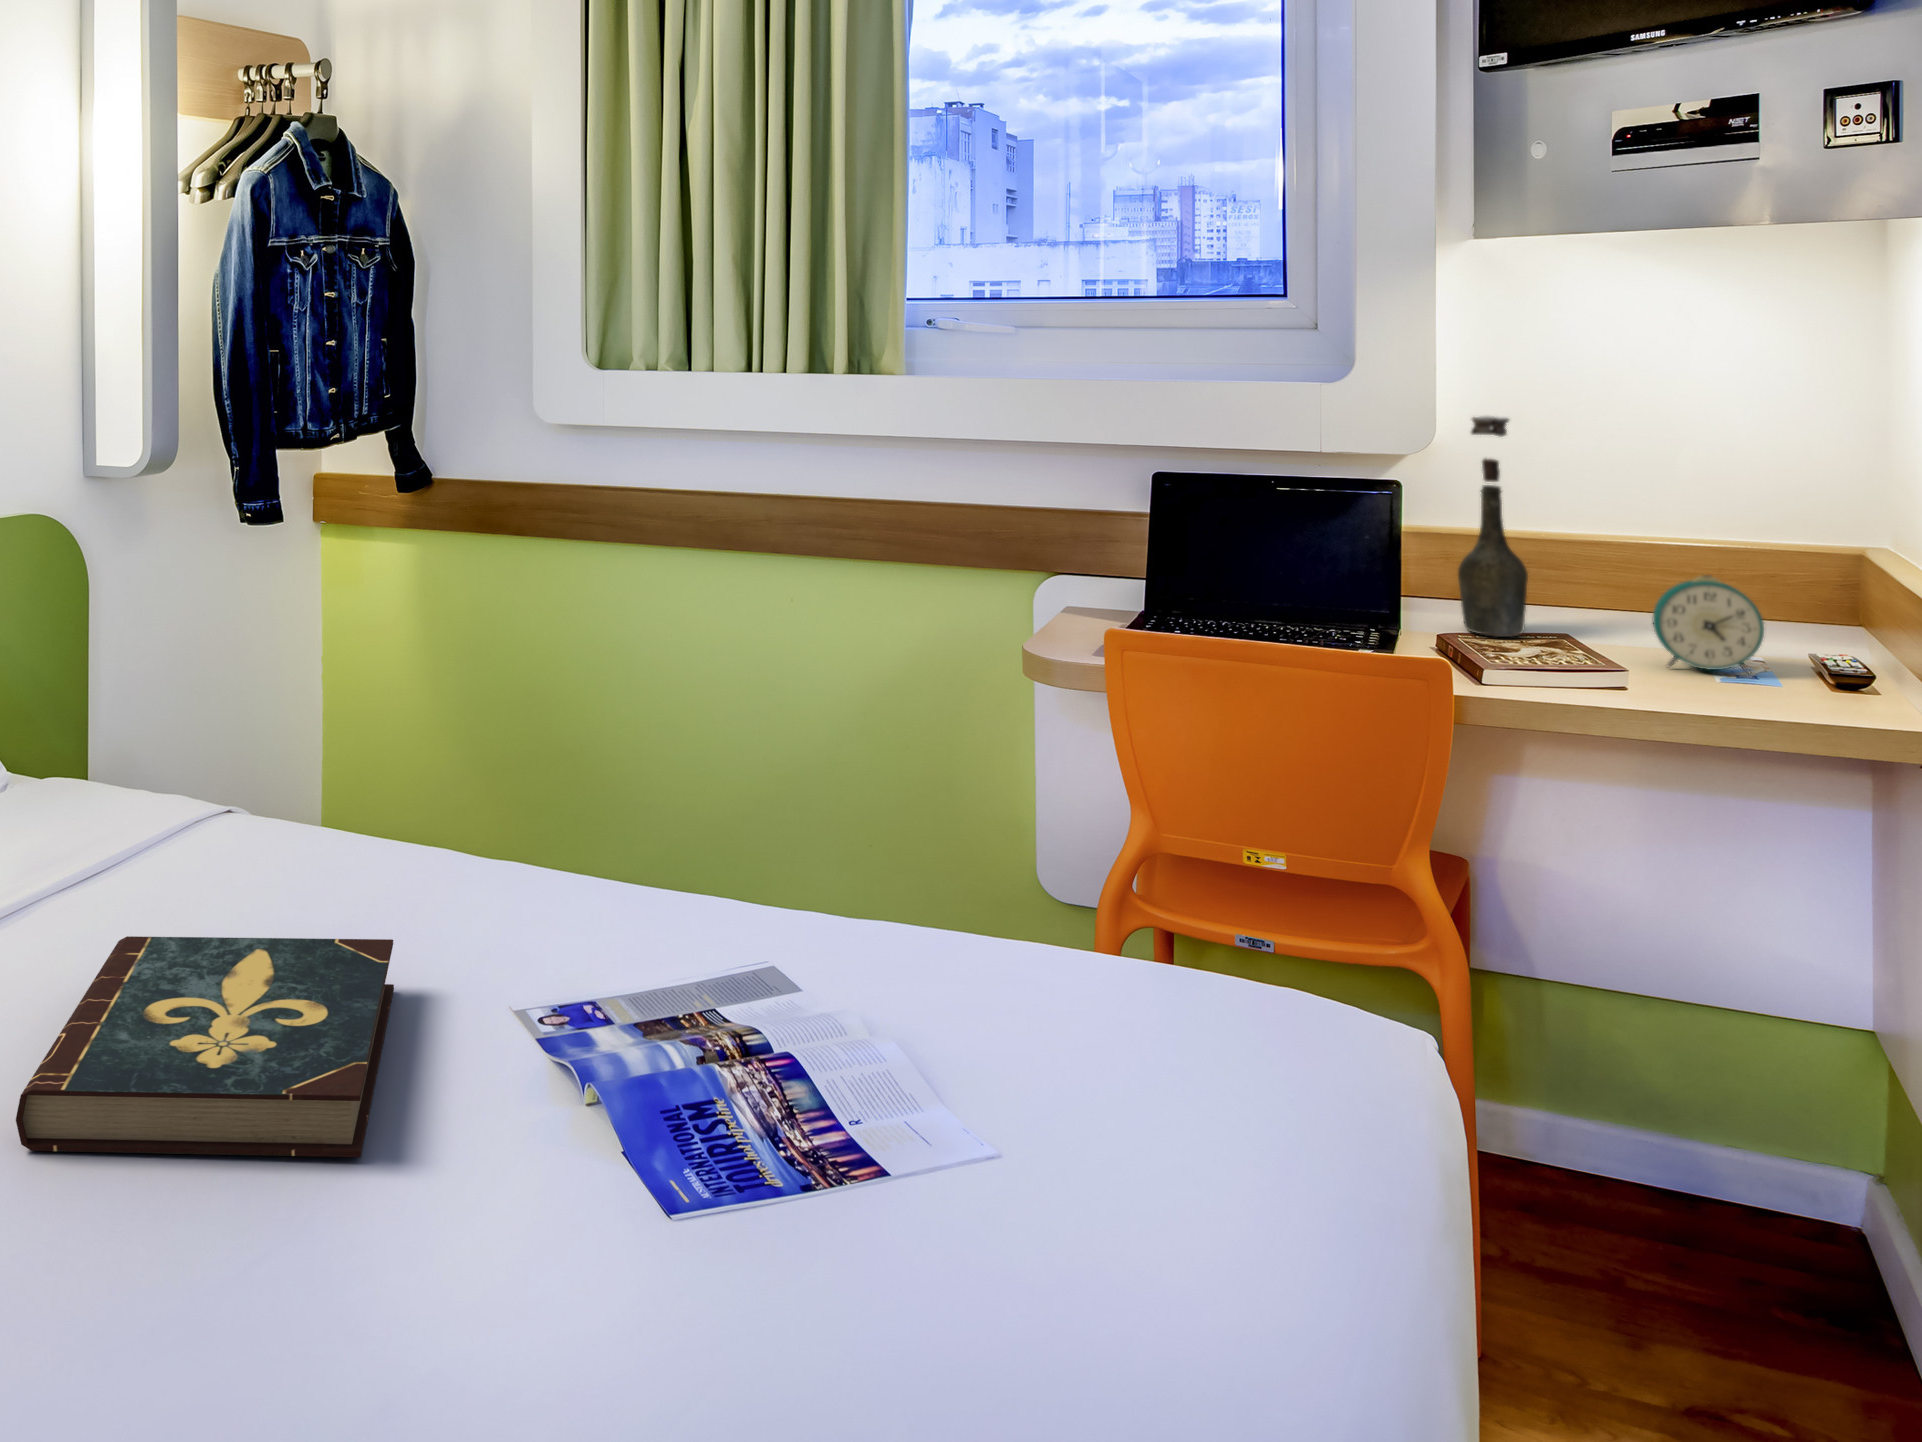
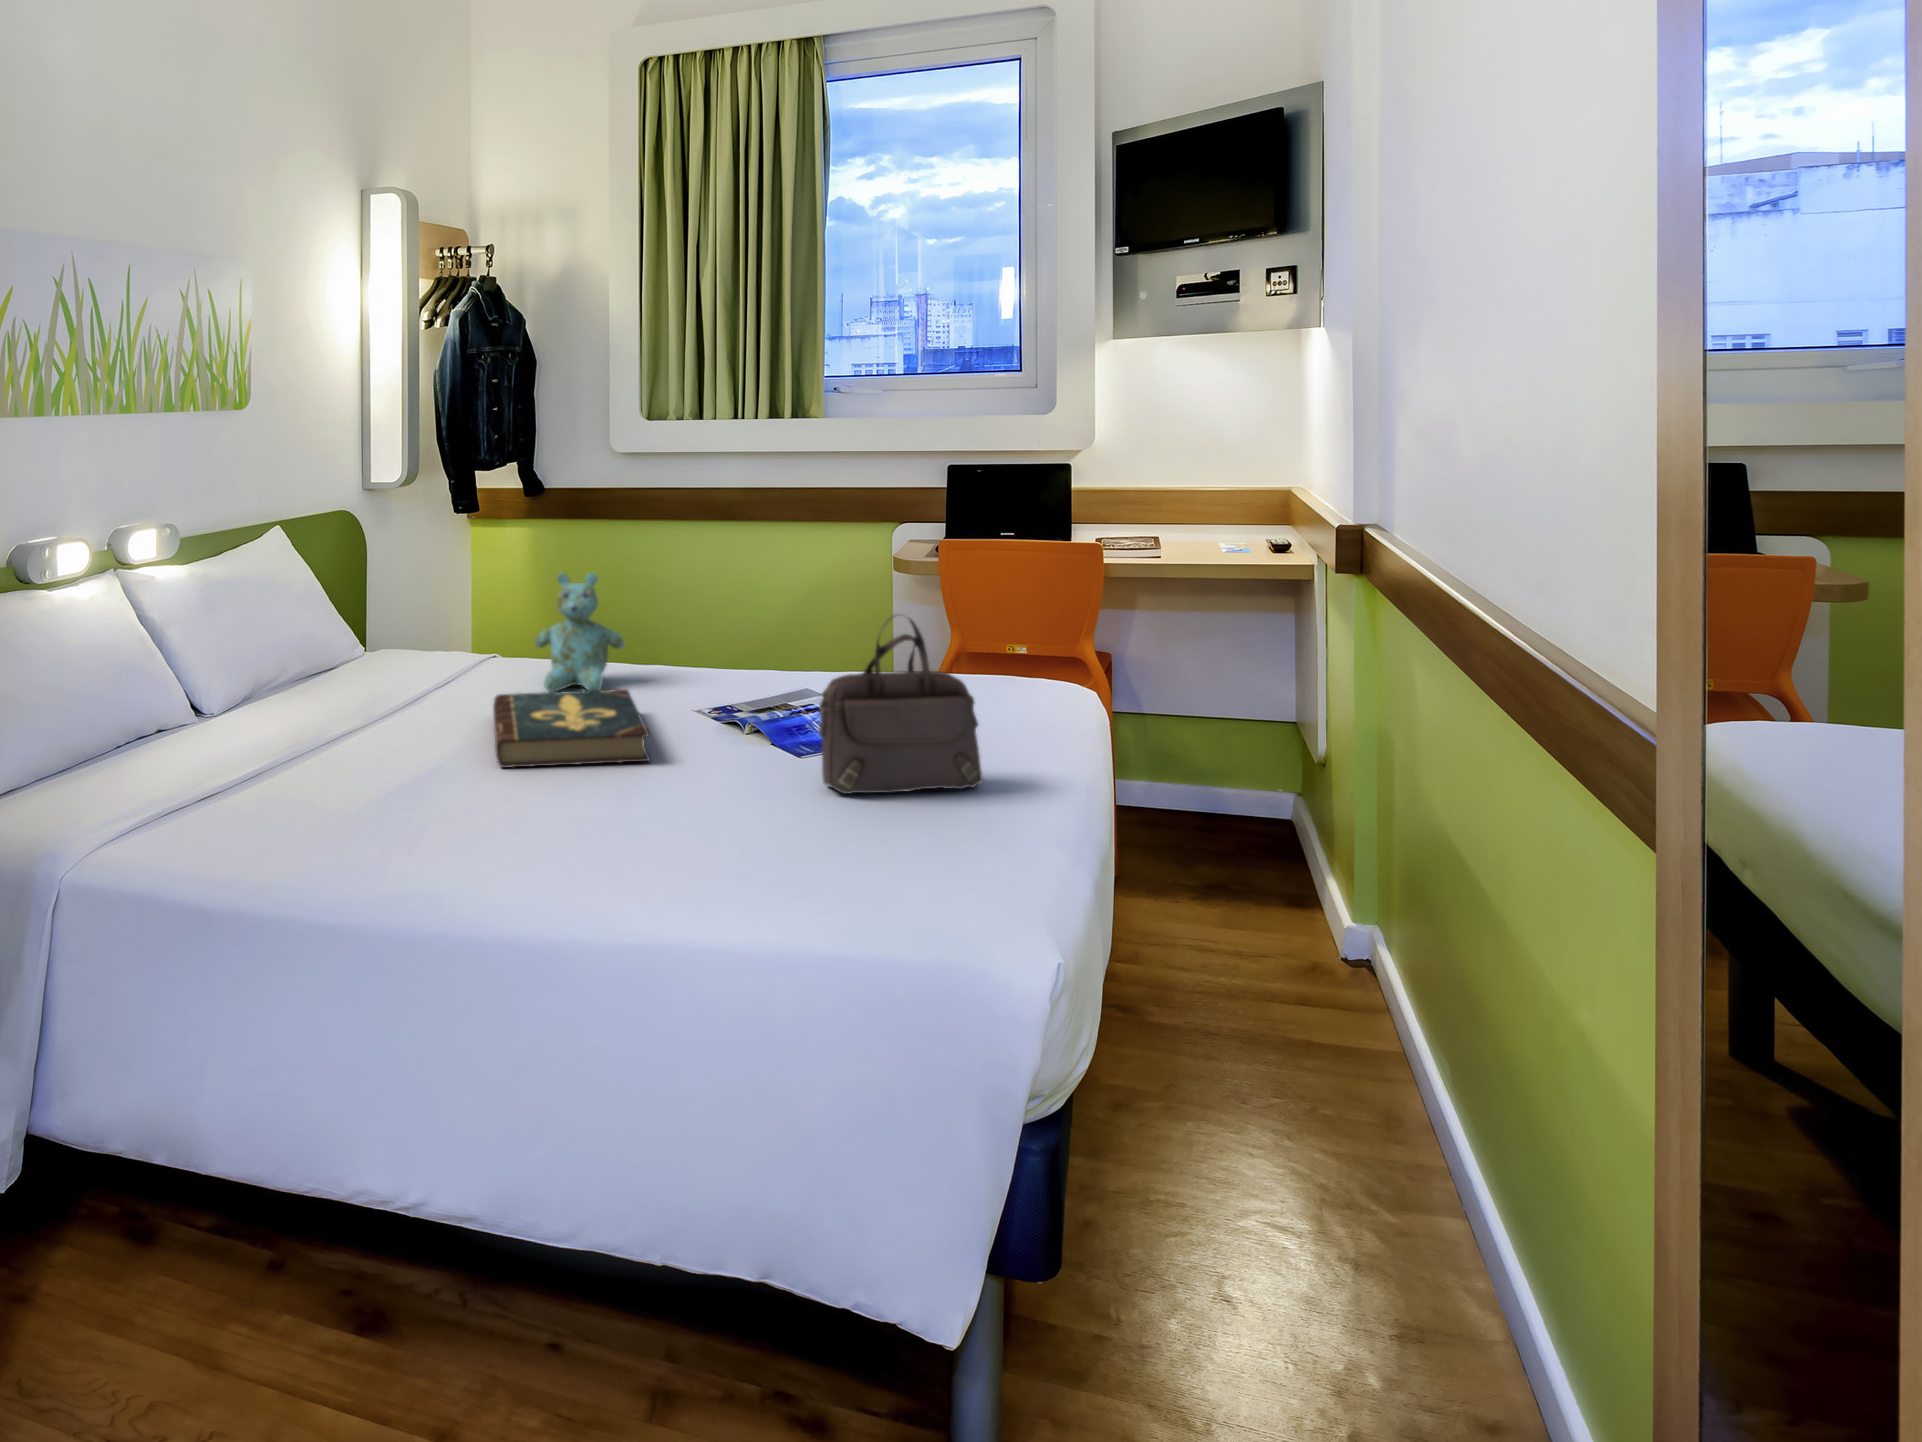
bottle: present [1458,416,1528,637] -> none [1108,433,1141,543]
alarm clock: present [1653,575,1764,674] -> none [1197,507,1246,554]
stuffed bear: none [255,674,430,927] -> present [535,573,625,692]
handbag: none [719,884,1140,1337] -> present [818,615,983,794]

